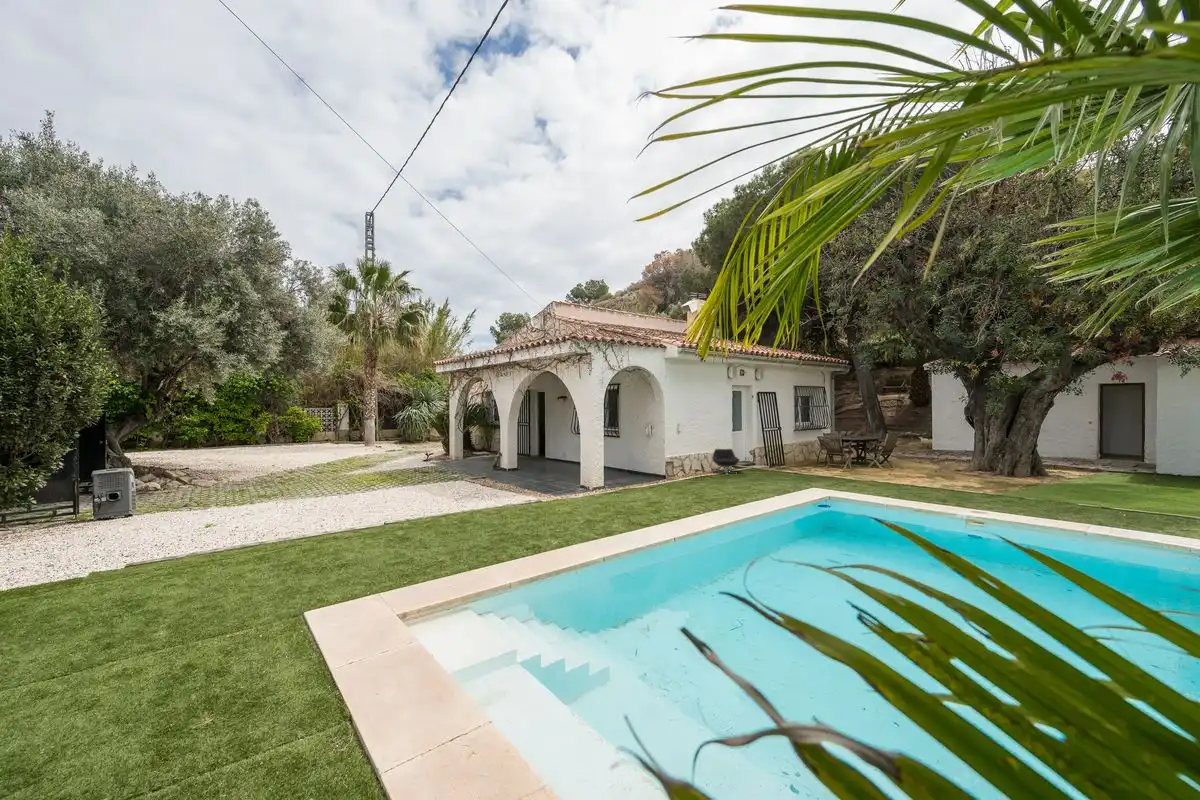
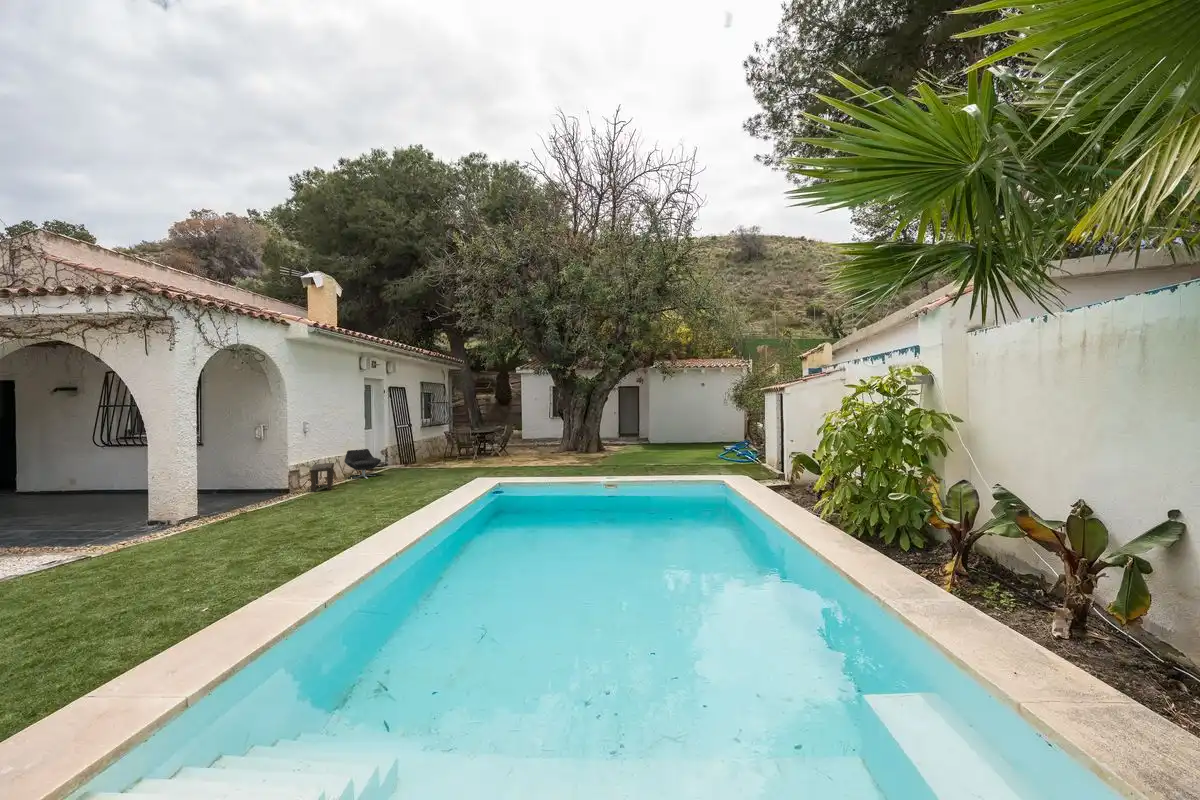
bench: none [679,458,700,480] -> present [310,463,334,492]

